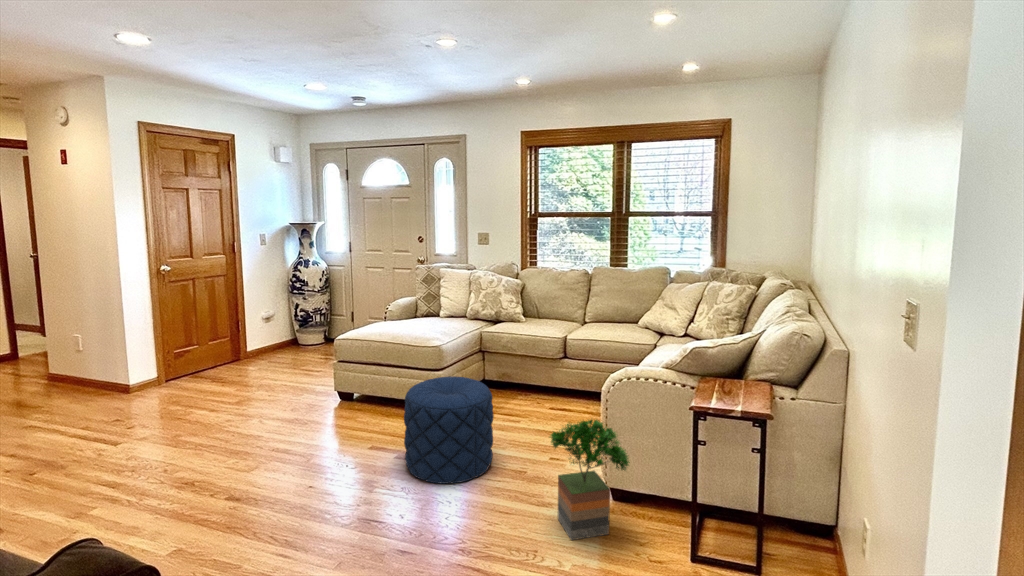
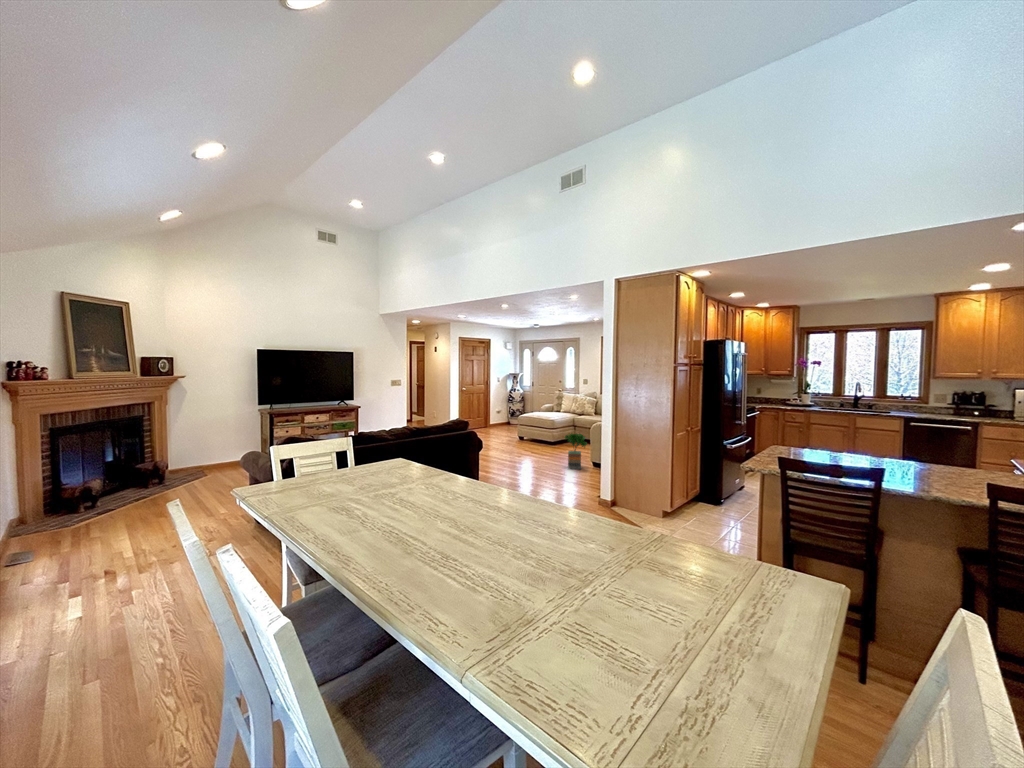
pouf: present [404,376,494,484] -> none [529,425,560,457]

